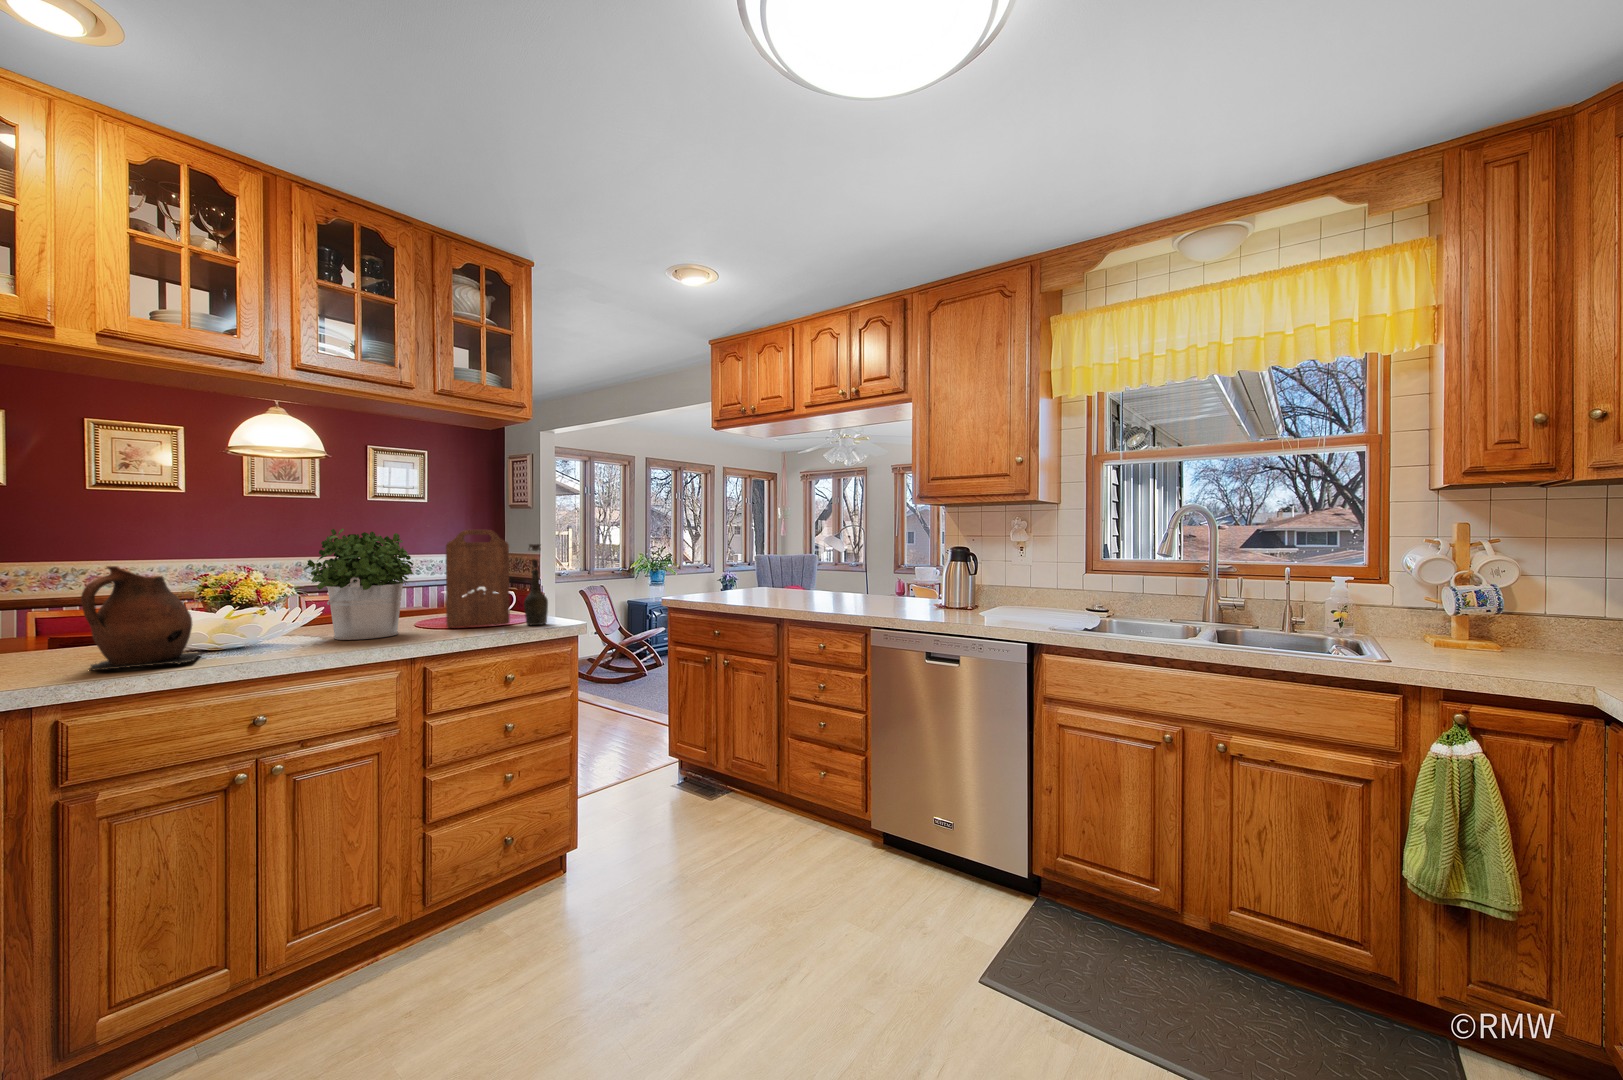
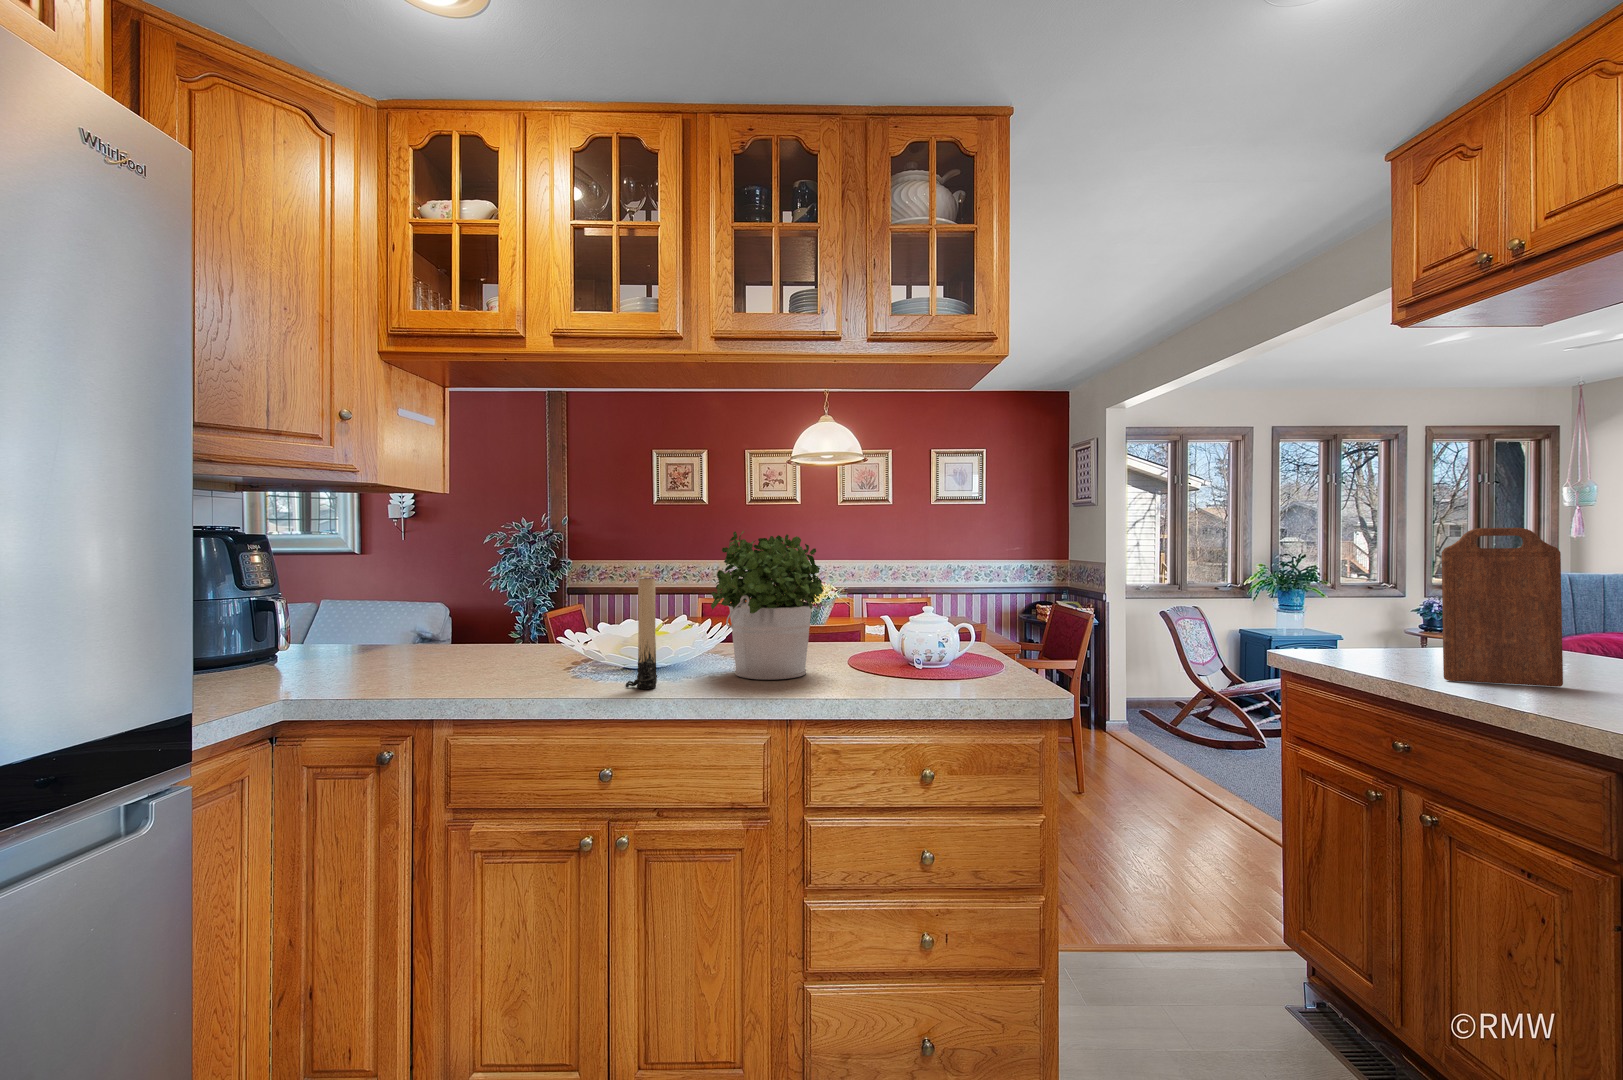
cutting board: present [446,530,510,628] -> present [1442,528,1563,687]
bottle: present [524,544,548,625] -> none [969,553,1007,688]
candle: none [251,563,285,655] -> present [626,574,657,689]
ceramic pitcher: present [81,566,202,670] -> none [486,574,599,693]

